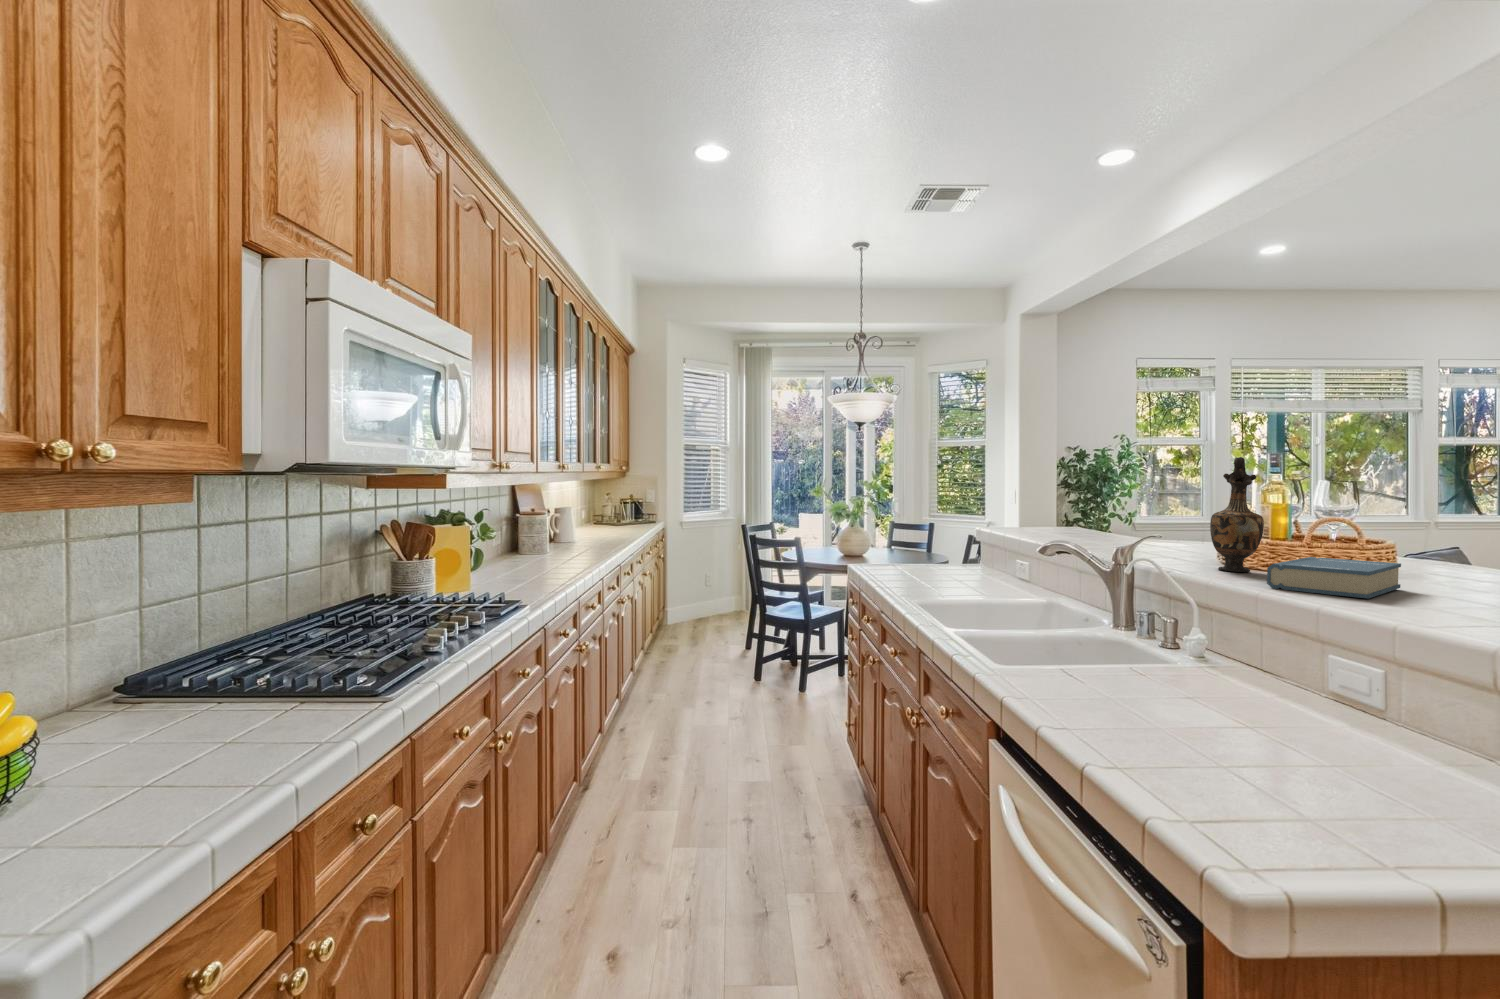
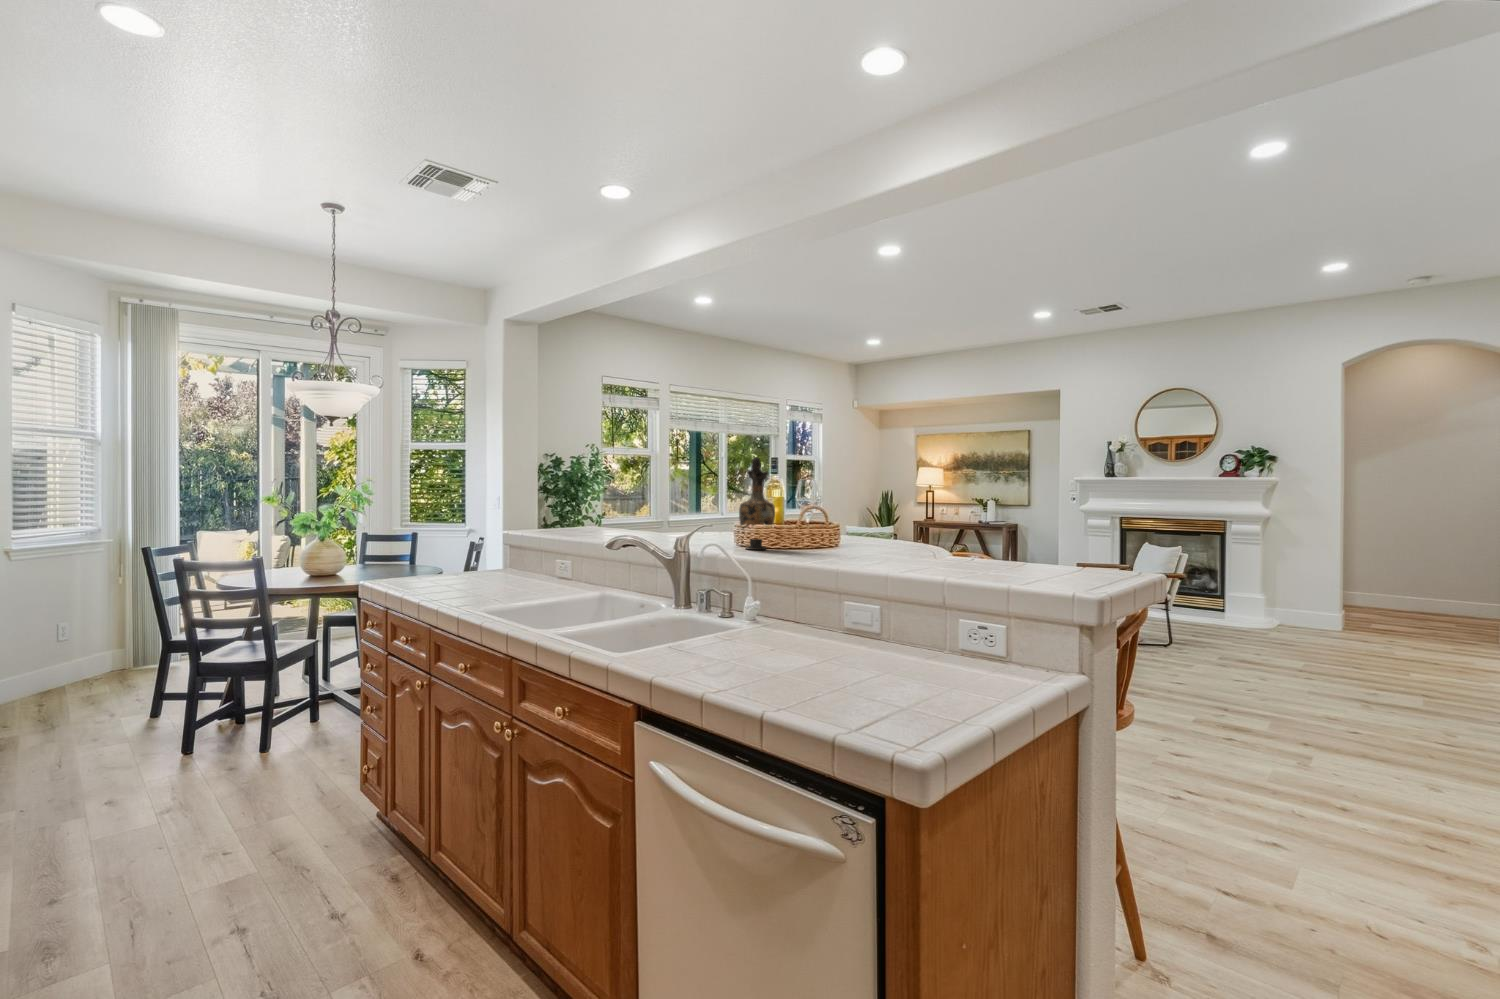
hardback book: present [1267,557,1401,599] -> none [795,534,860,560]

